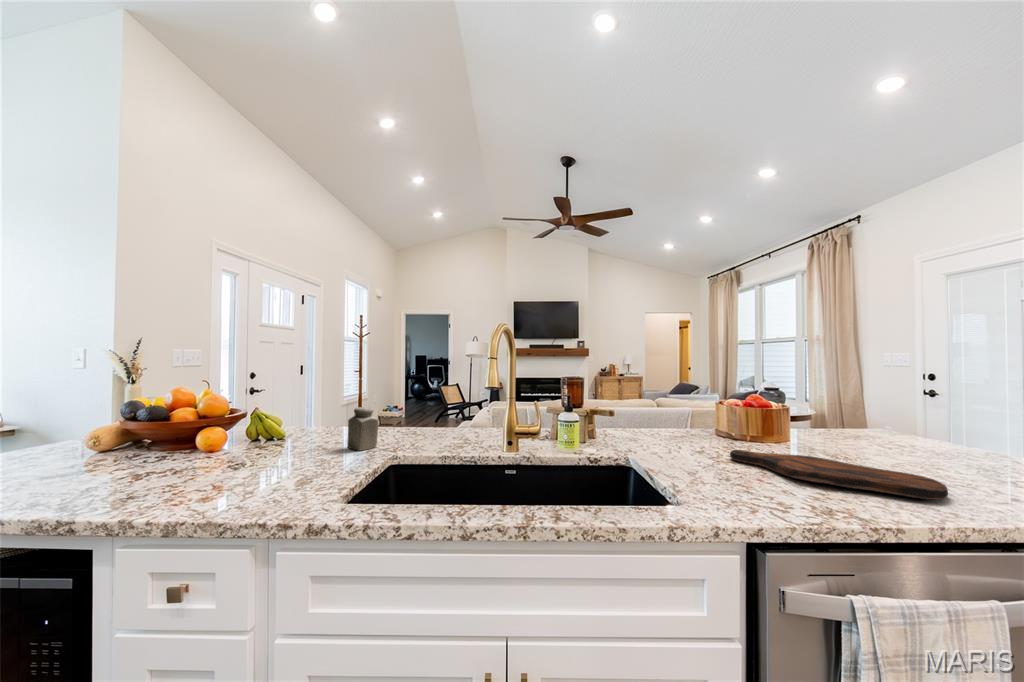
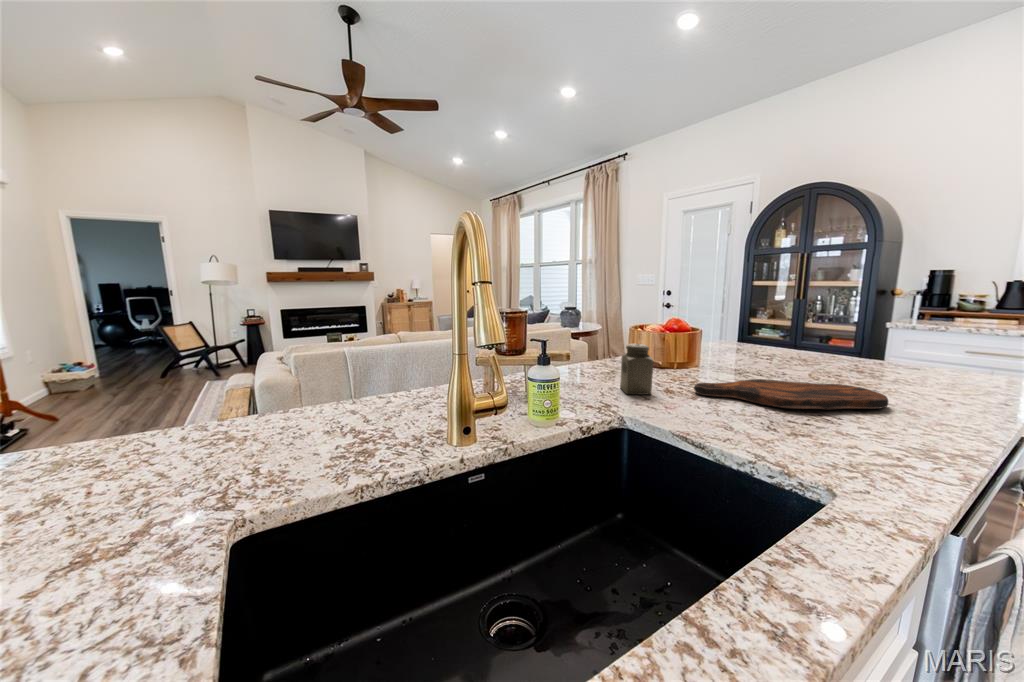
salt shaker: present [347,407,378,451] -> present [620,344,653,394]

